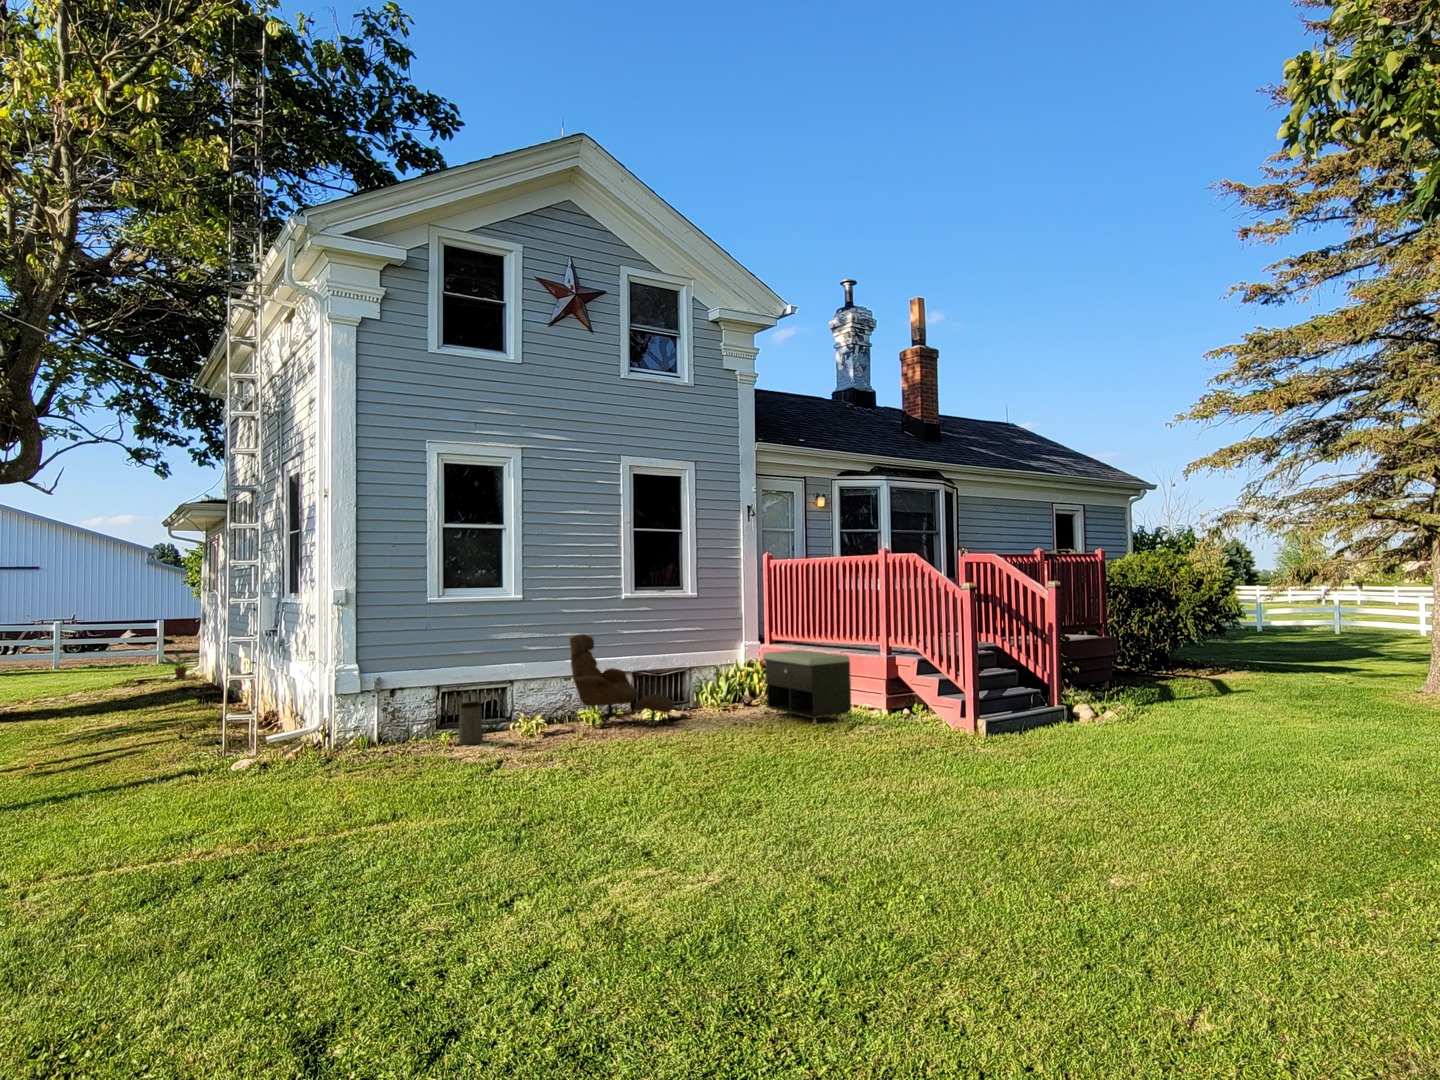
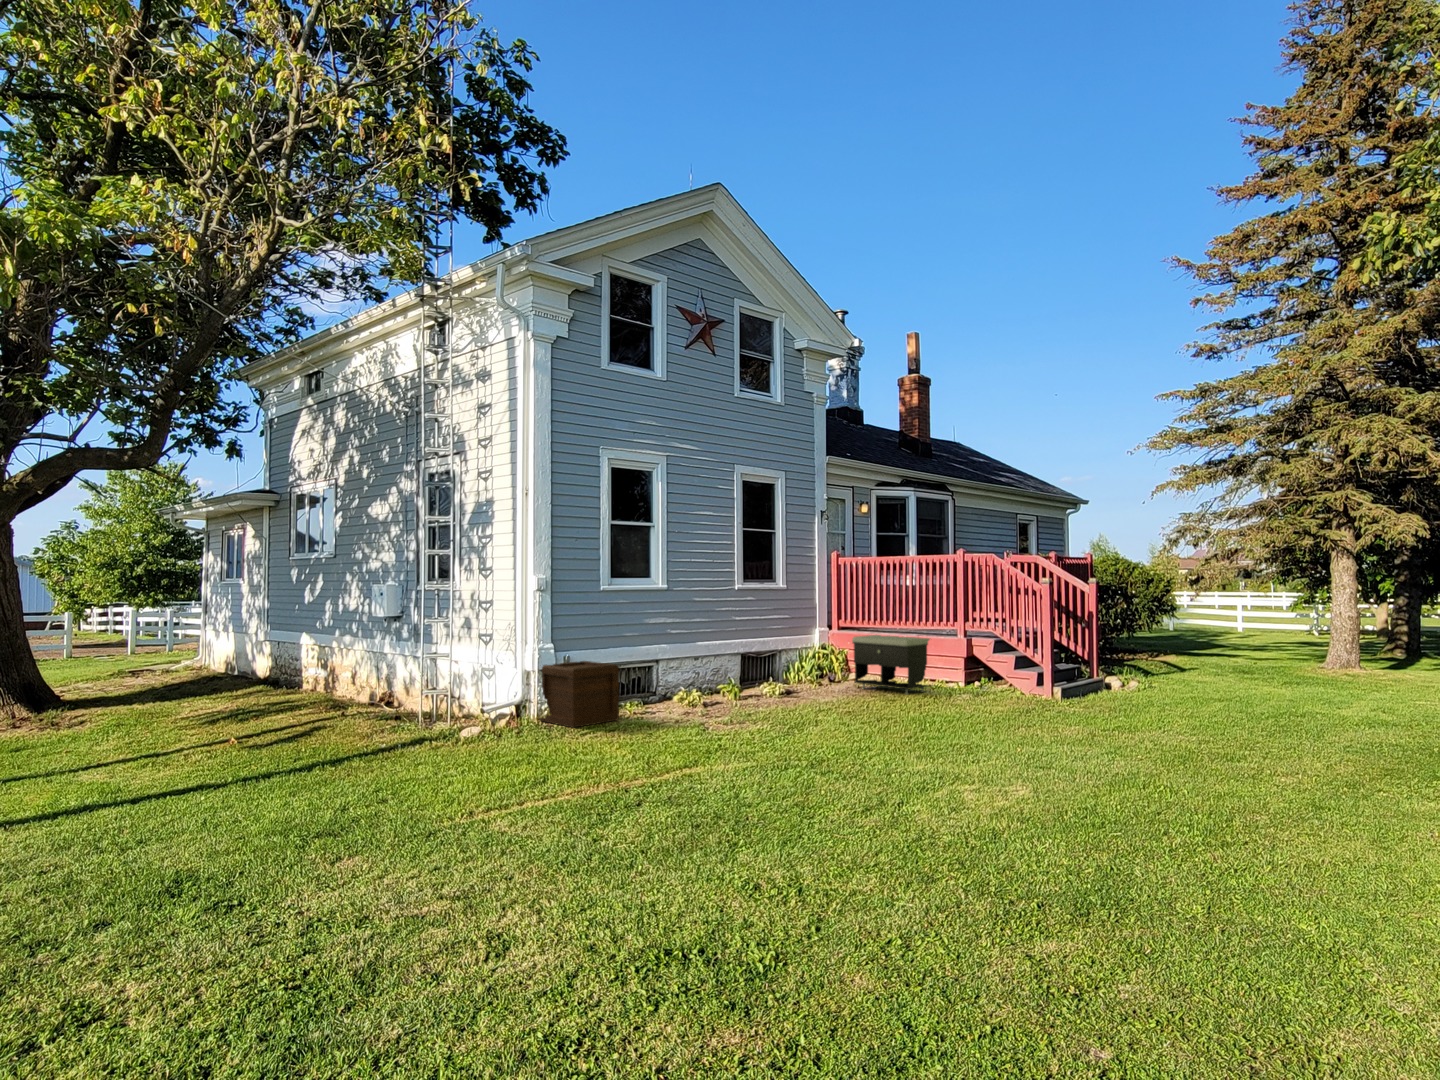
lounge chair: present [570,634,674,729] -> none [705,620,790,701]
potted plant: present [163,652,199,679] -> none [178,639,225,668]
wooden crate: none [335,684,419,765] -> present [540,661,619,728]
watering can: present [458,693,484,745] -> none [620,668,654,713]

